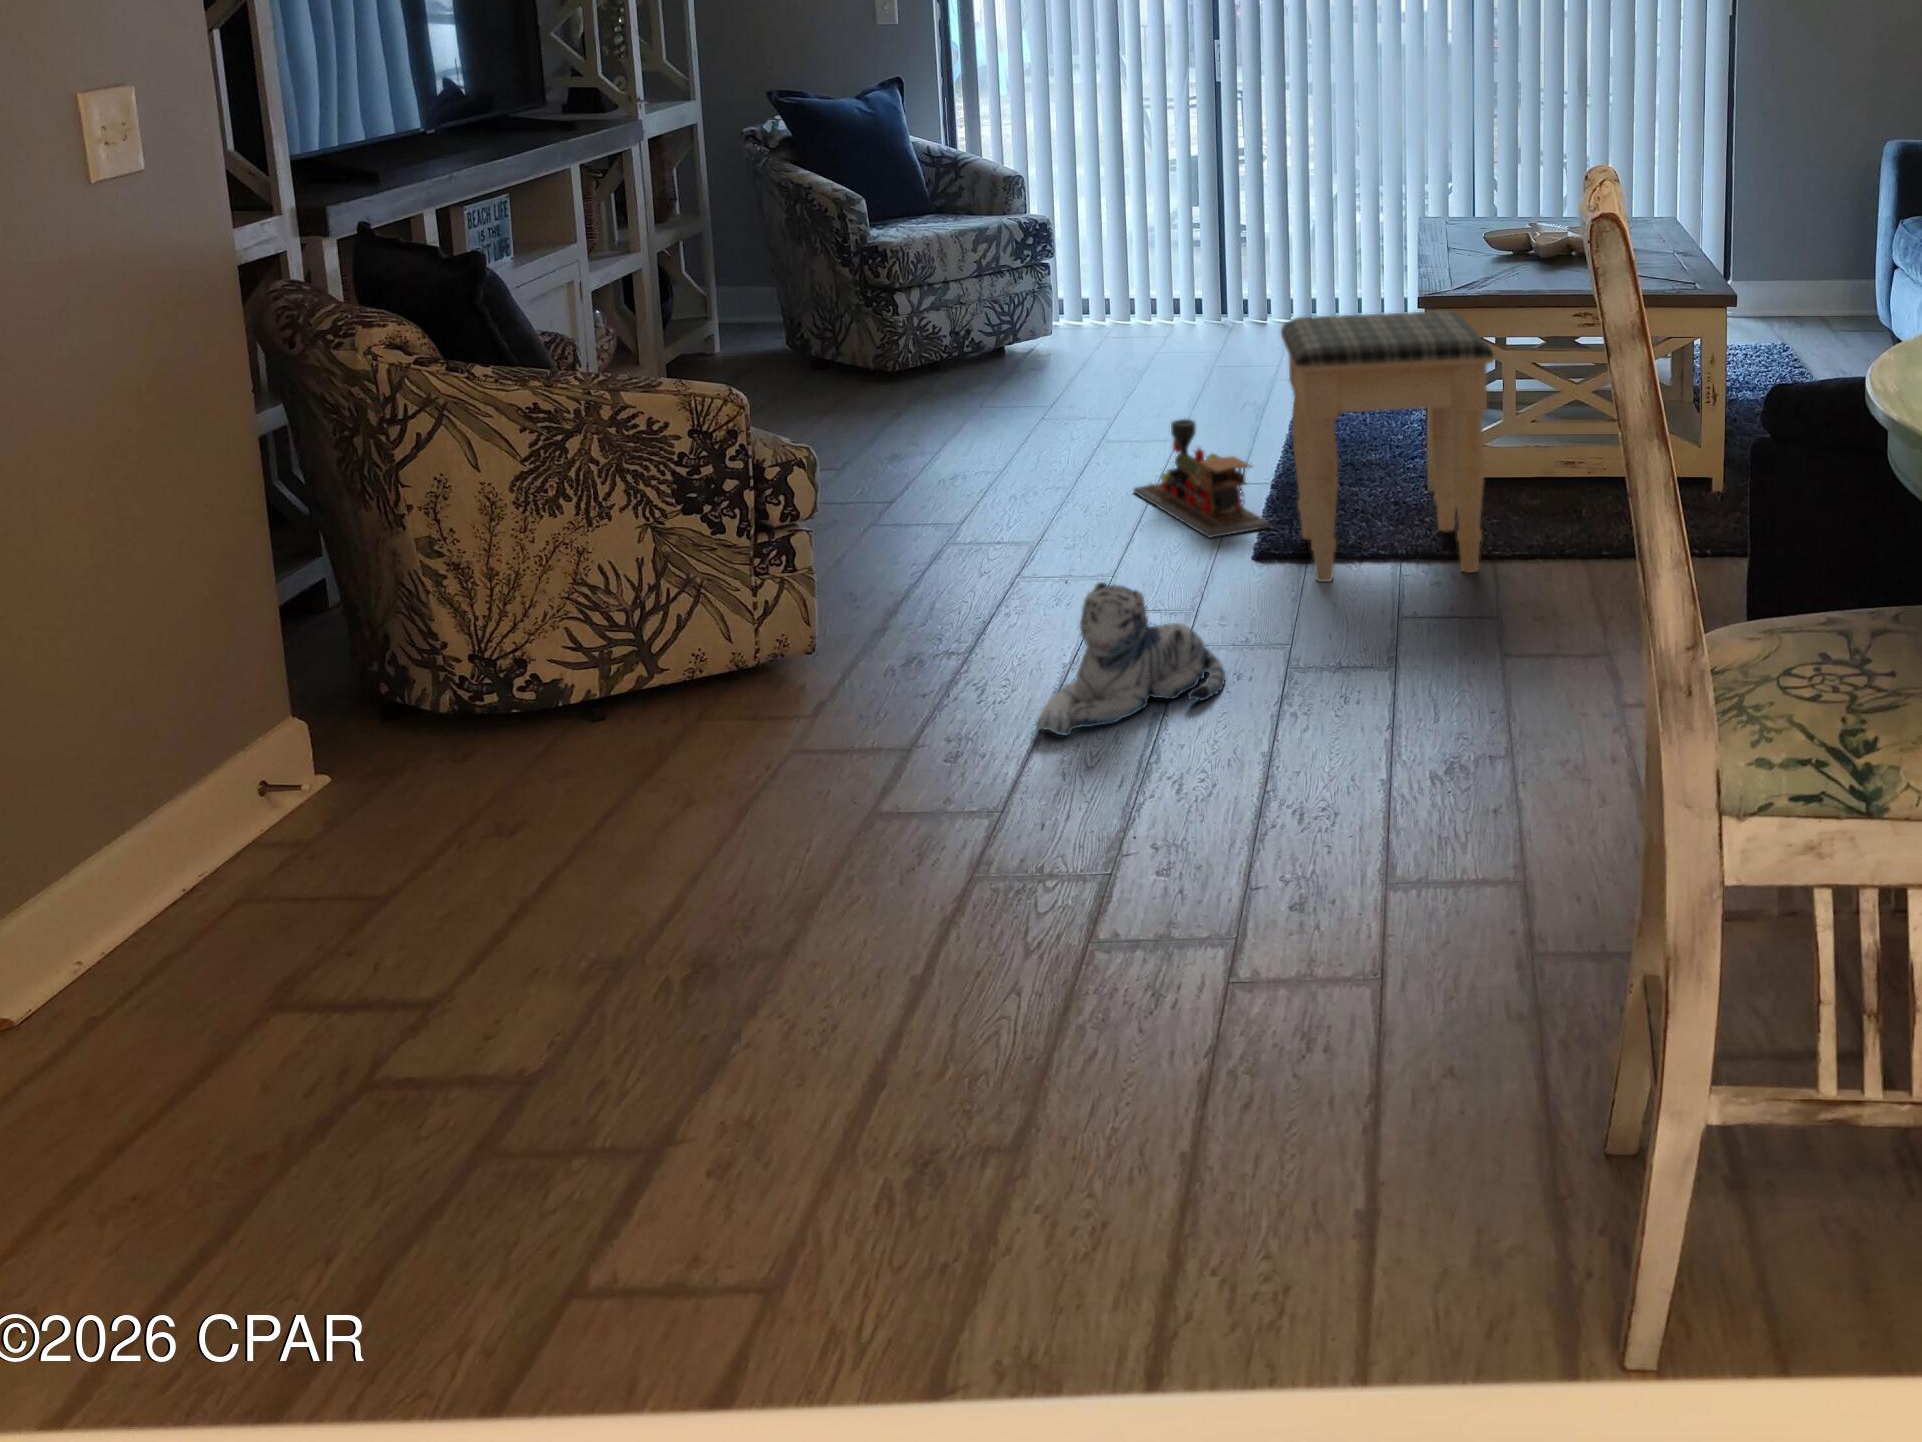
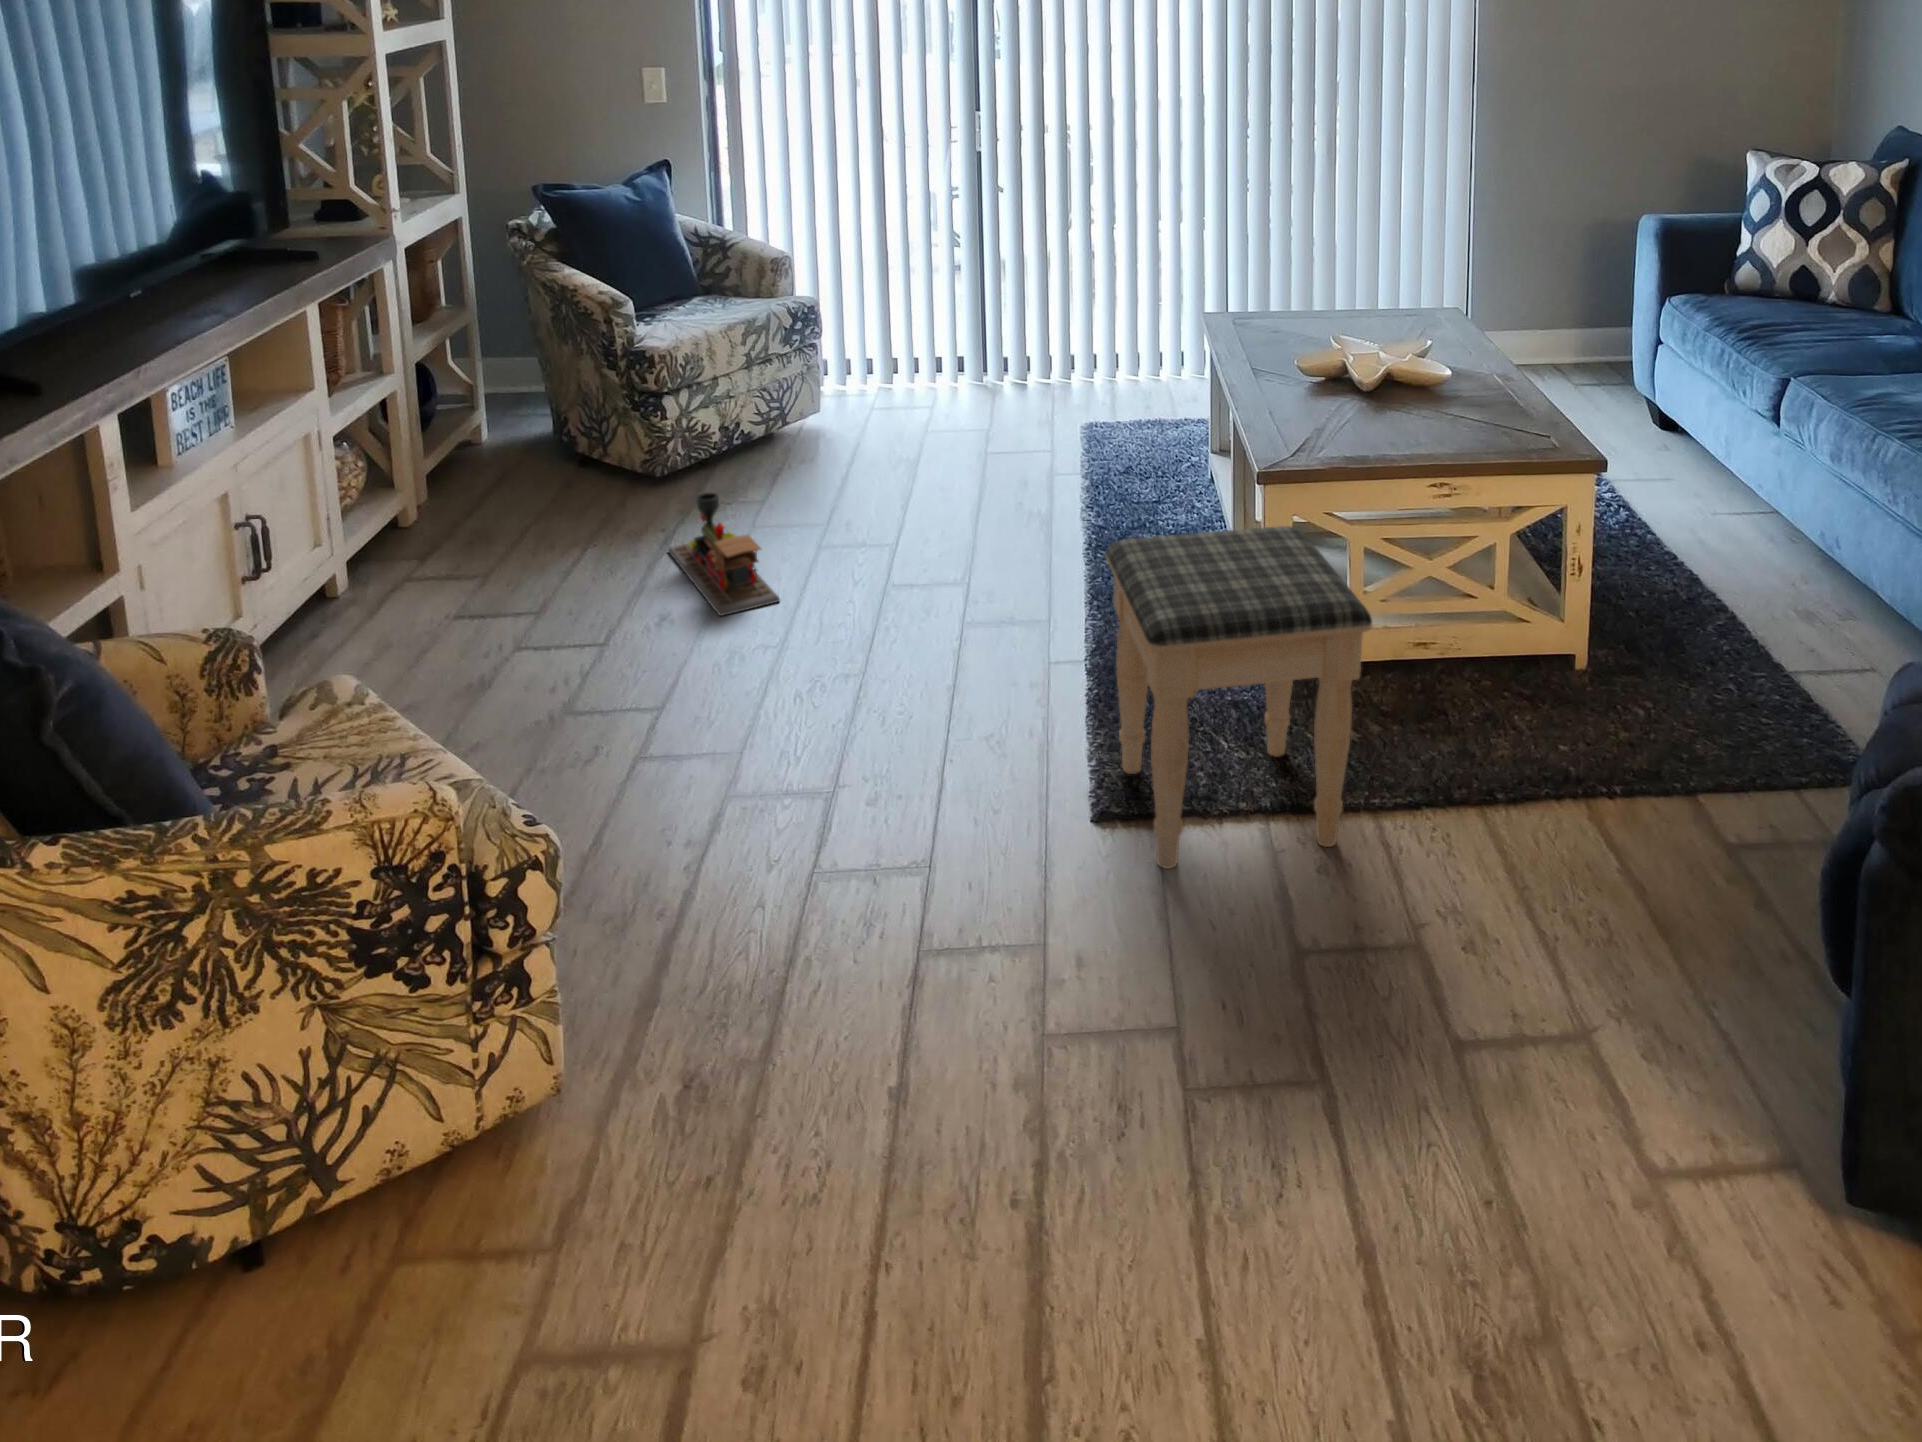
toy train: present [1134,419,1271,538] -> present [668,493,780,616]
plush toy: present [1036,582,1225,736] -> none [868,1050,1100,1313]

